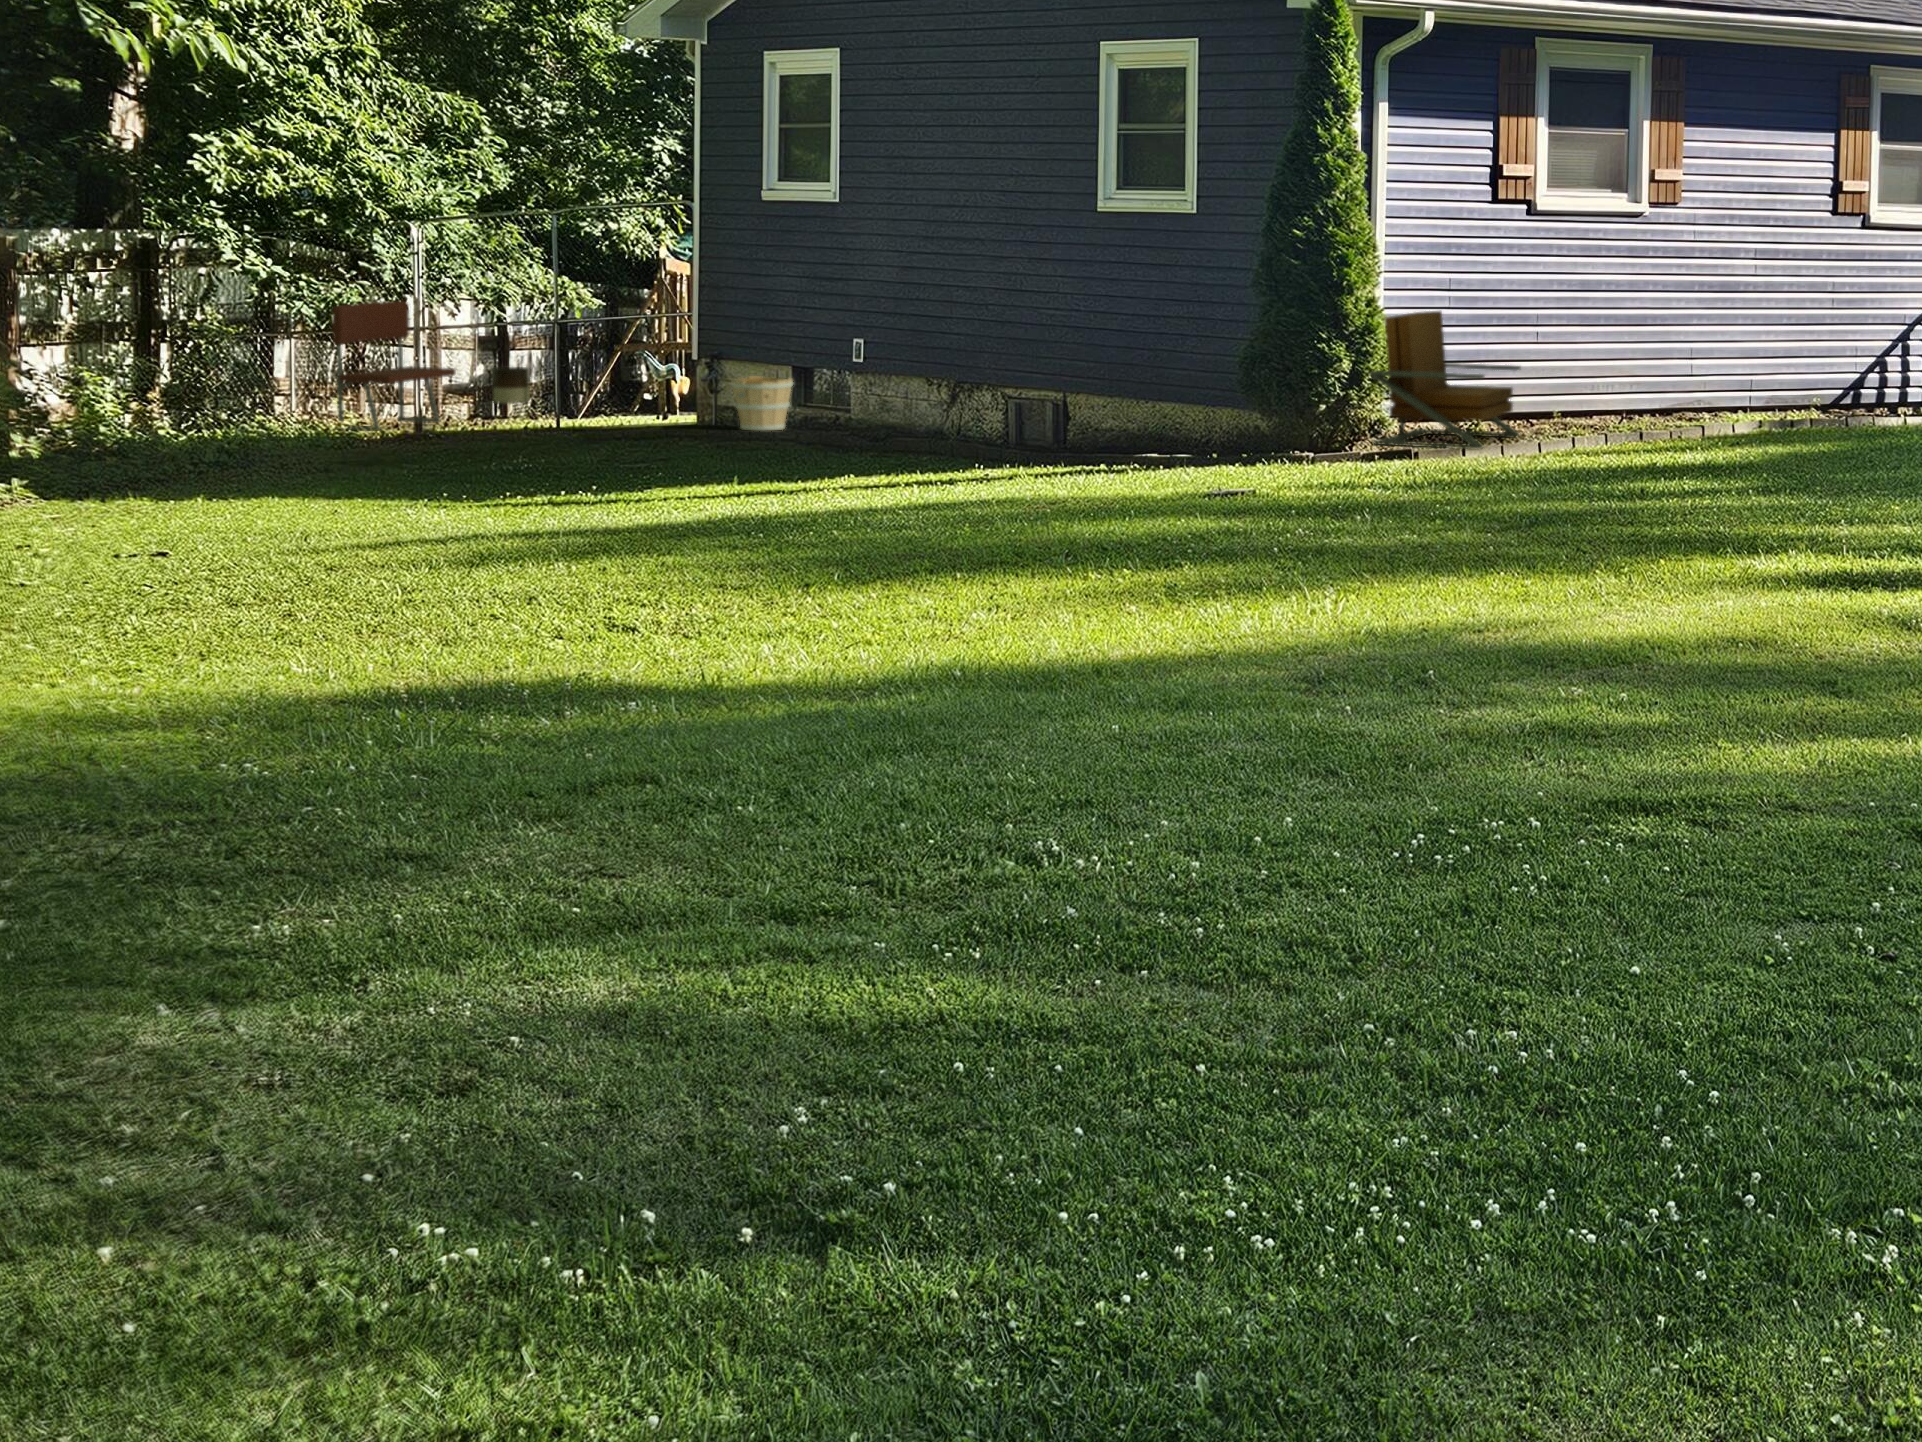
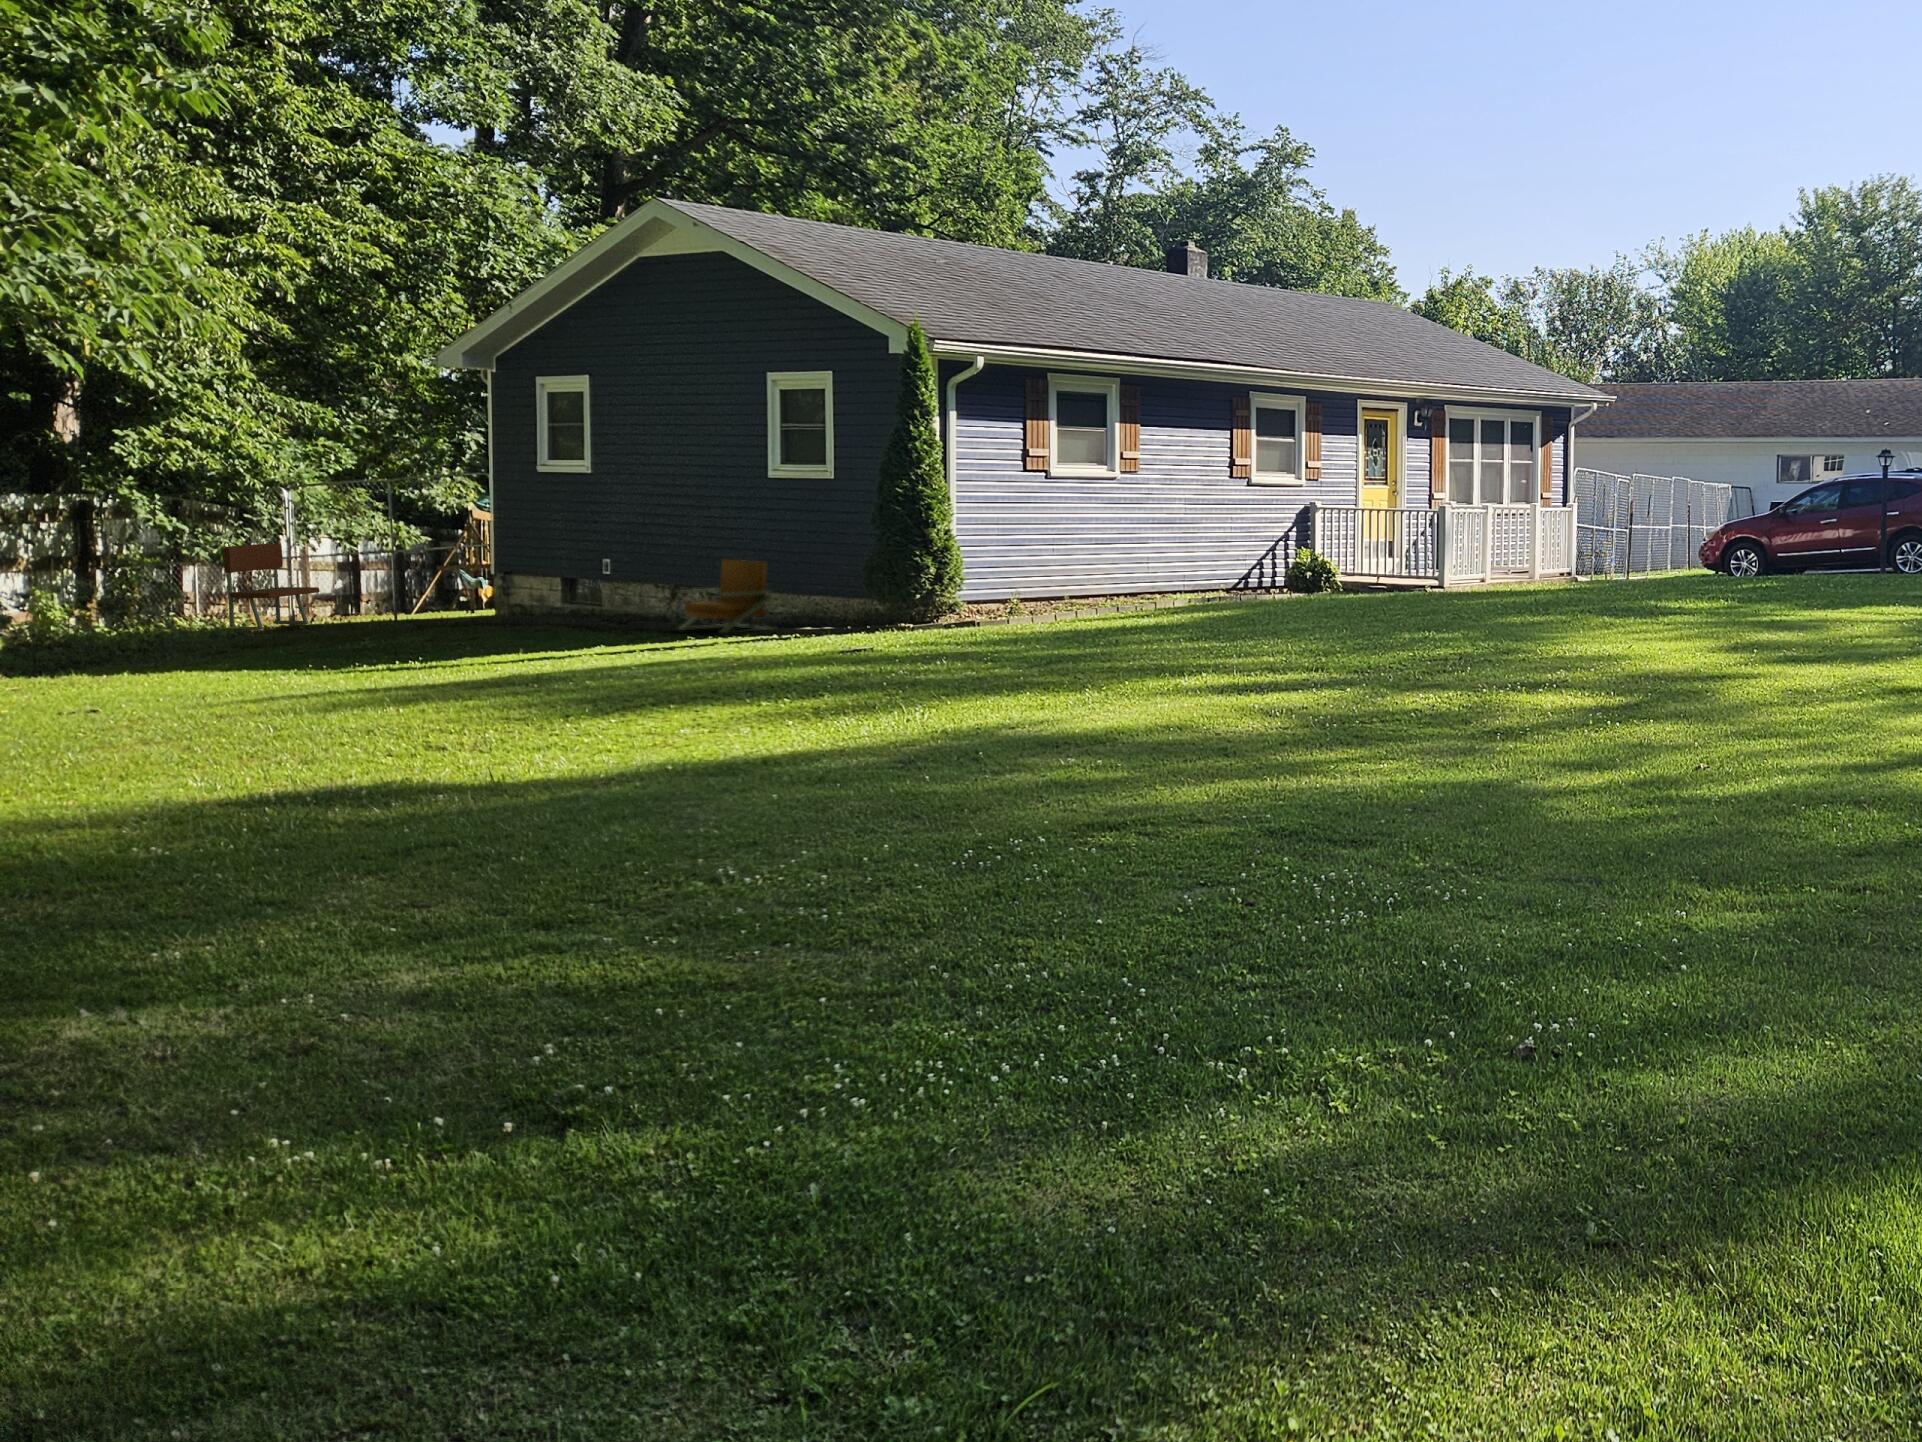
lounge chair: present [1369,311,1520,449] -> present [679,560,773,633]
planter: present [492,367,530,417] -> none [346,587,375,621]
wooden bucket: present [731,376,793,430] -> none [523,588,568,623]

